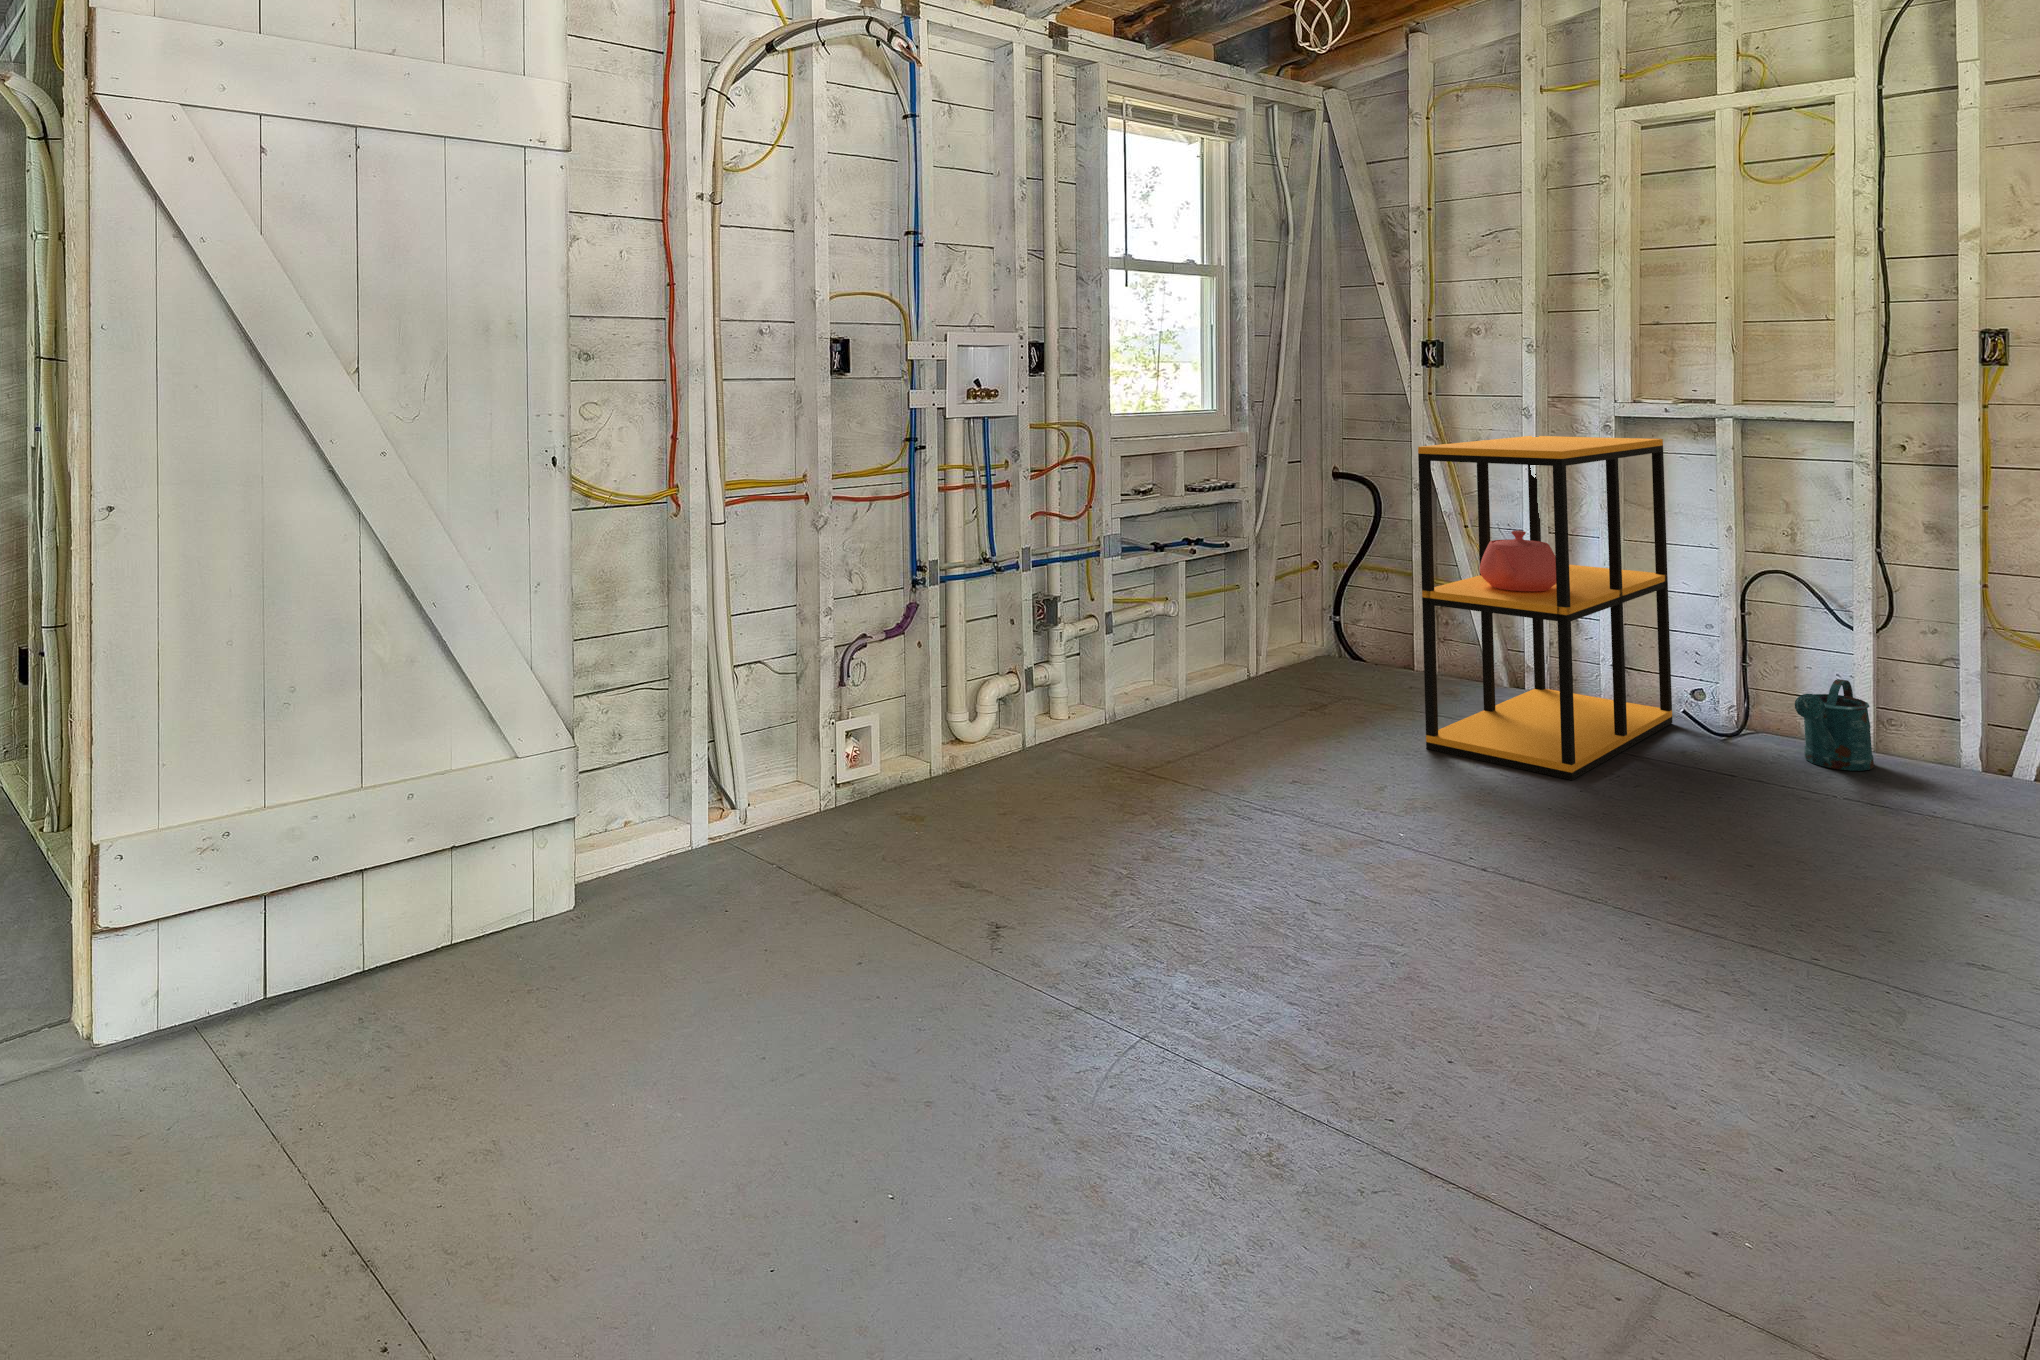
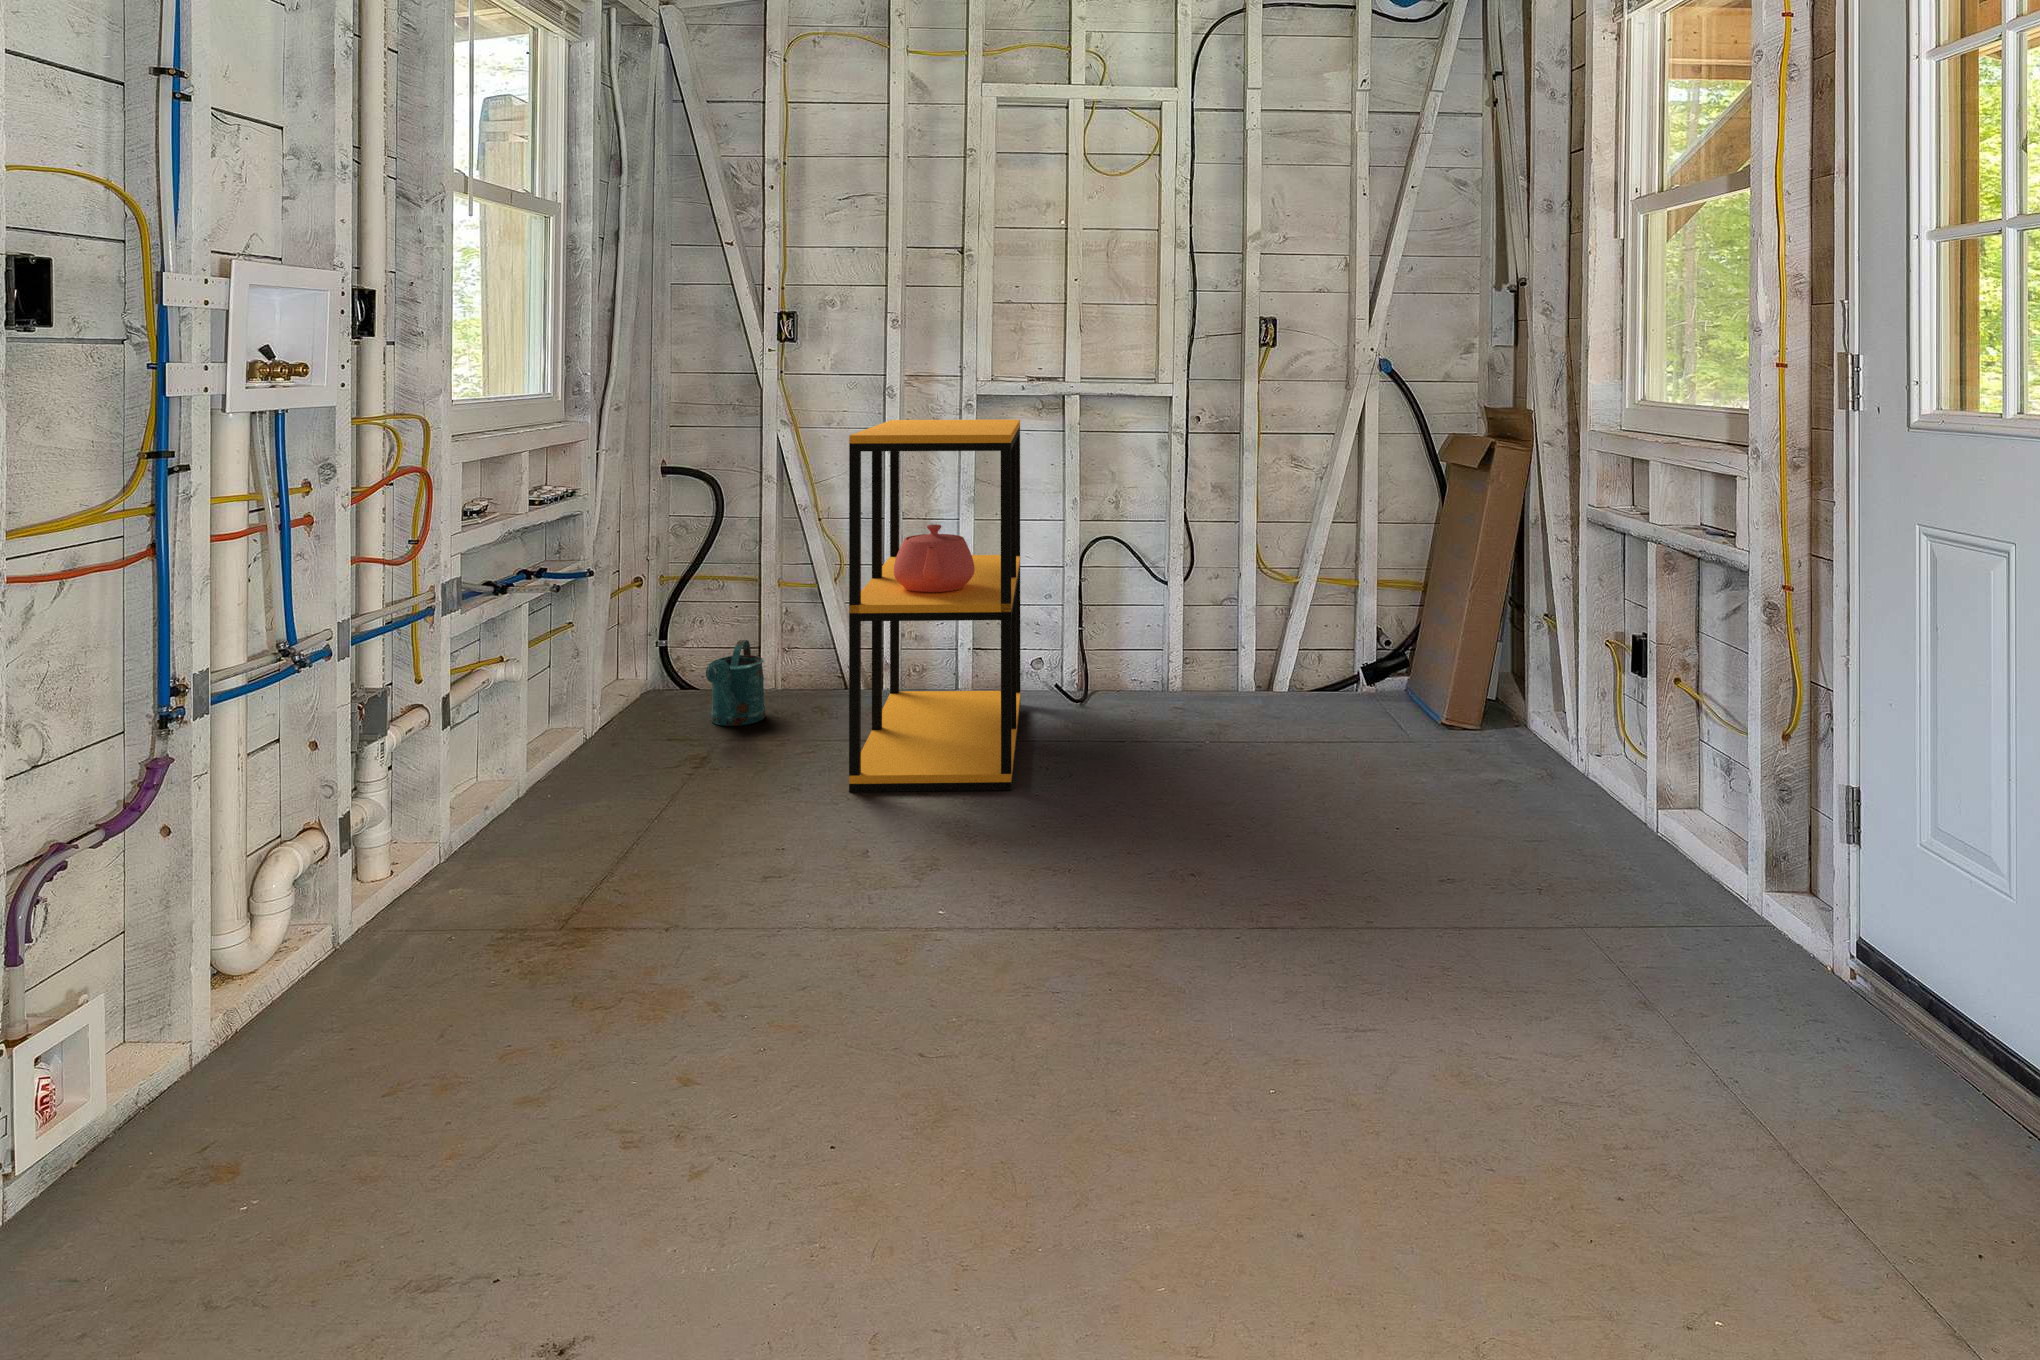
watering can: present [1795,679,1874,771] -> present [706,640,765,726]

